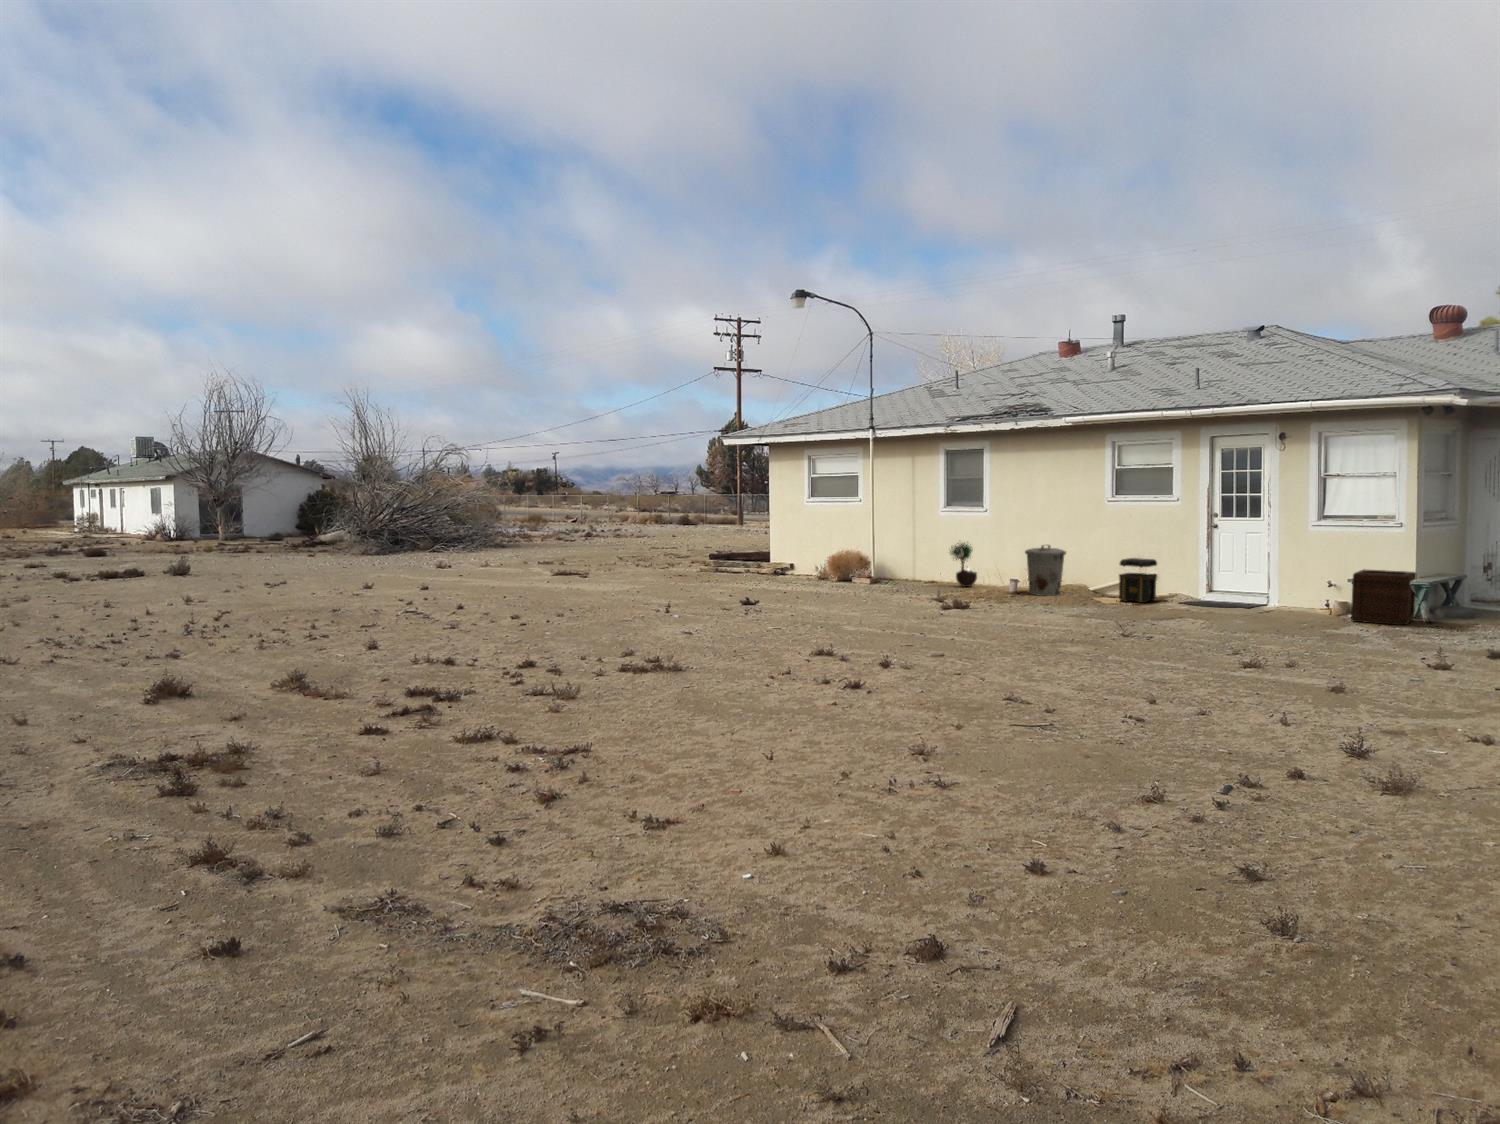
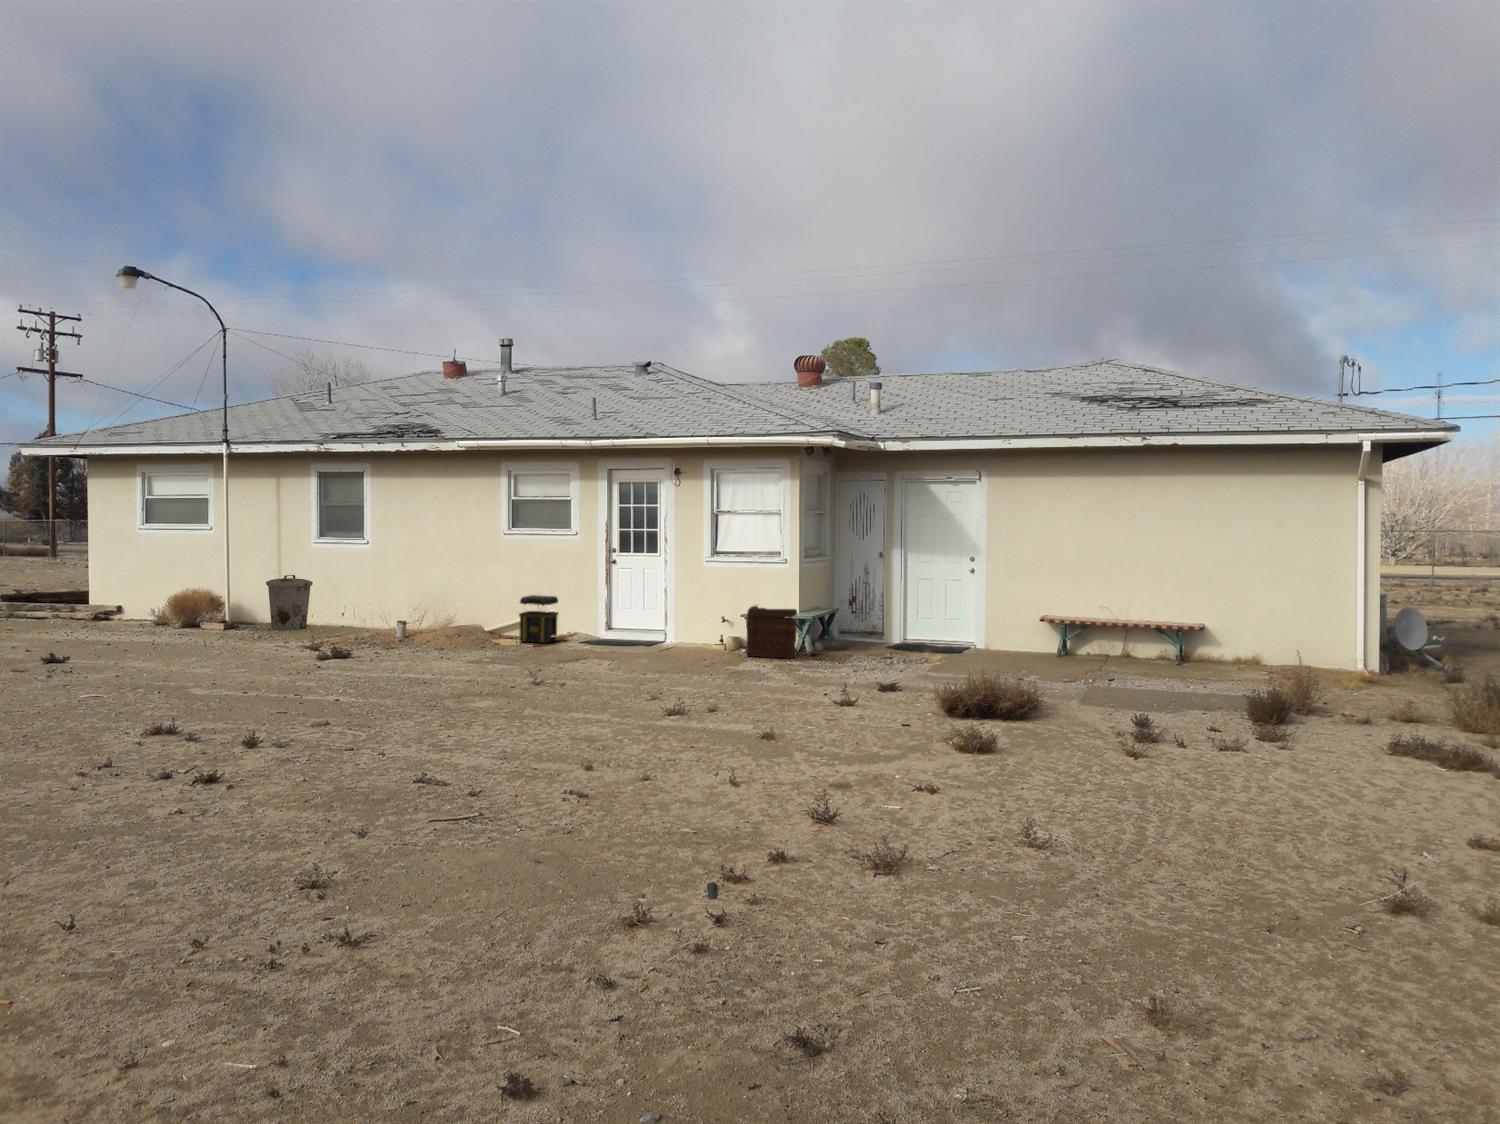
potted tree: present [950,543,977,587] -> none [321,573,358,630]
trash can: present [1025,545,1066,596] -> present [266,575,313,630]

